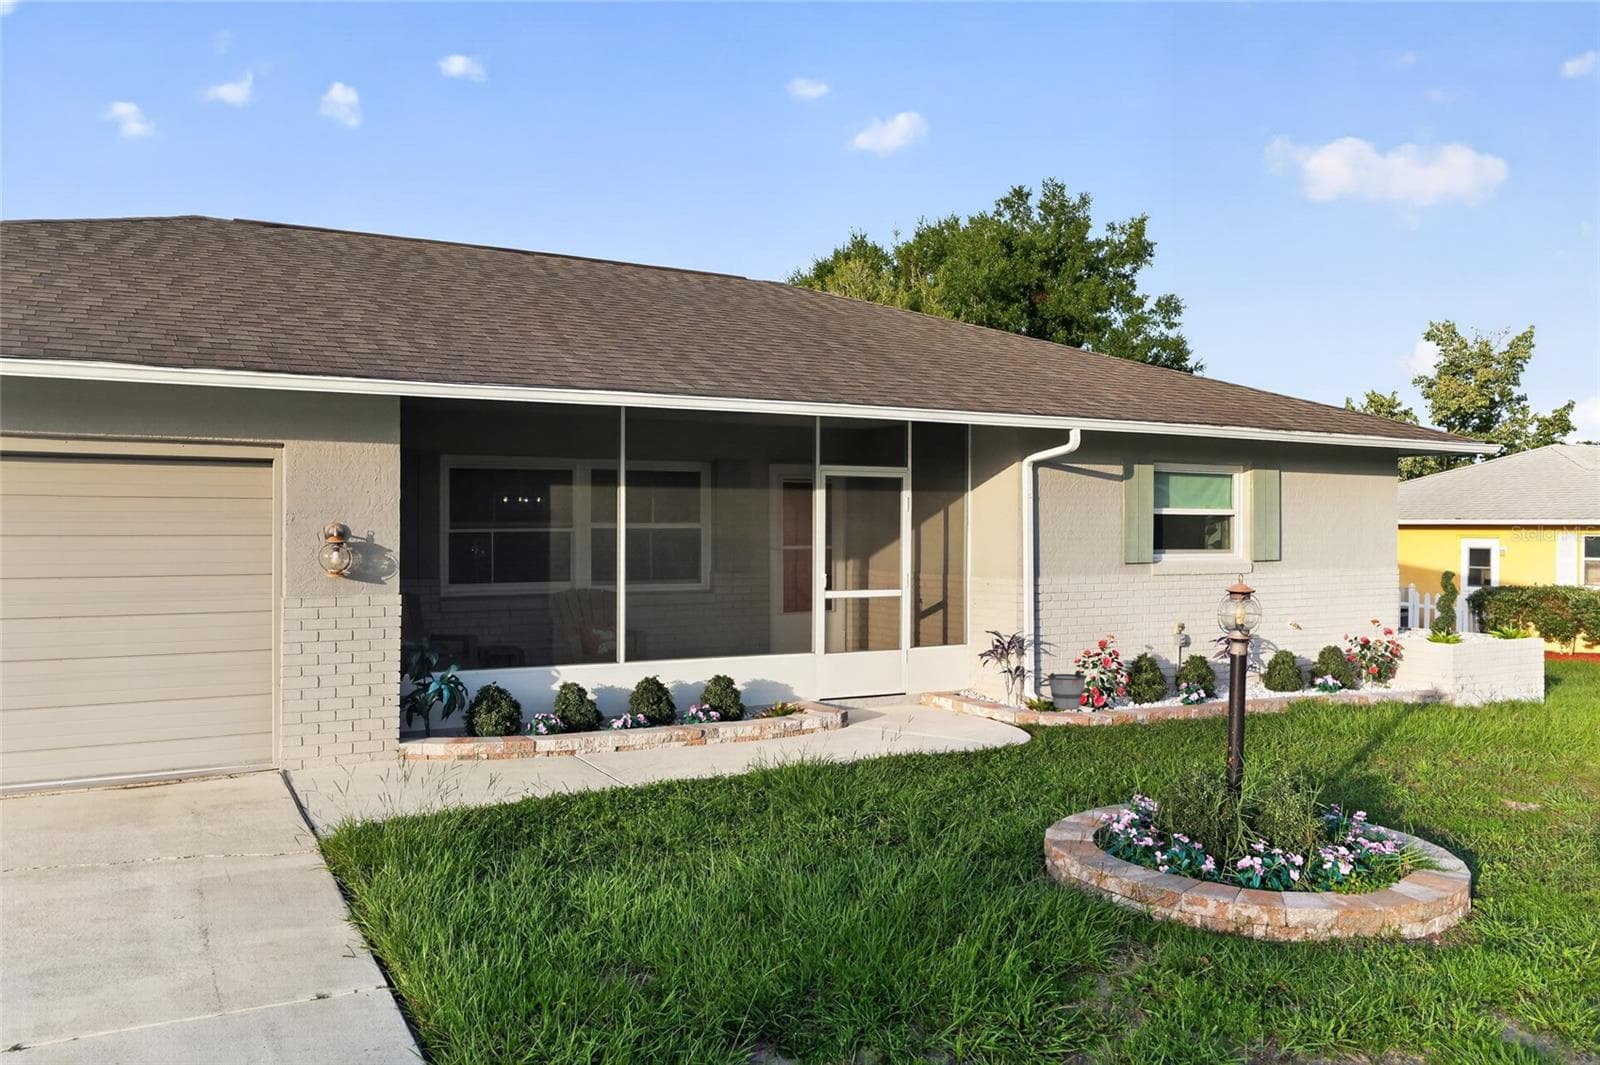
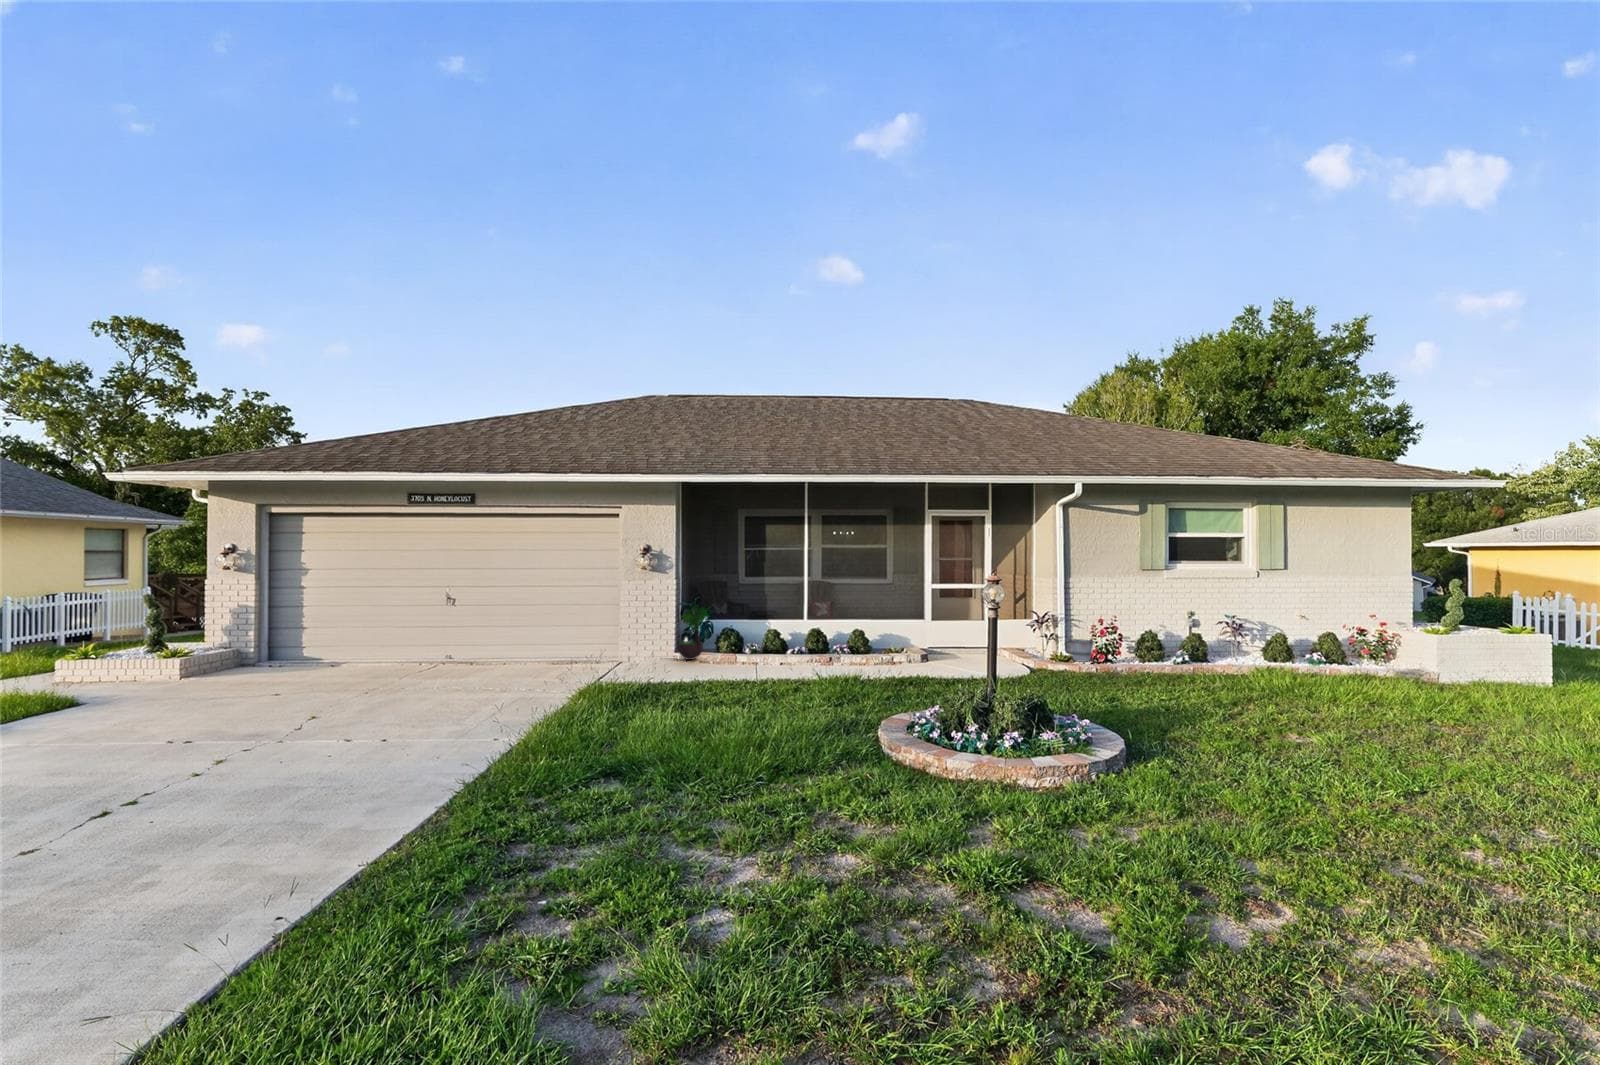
potted tree: none [386,638,459,762] -> present [678,605,708,660]

